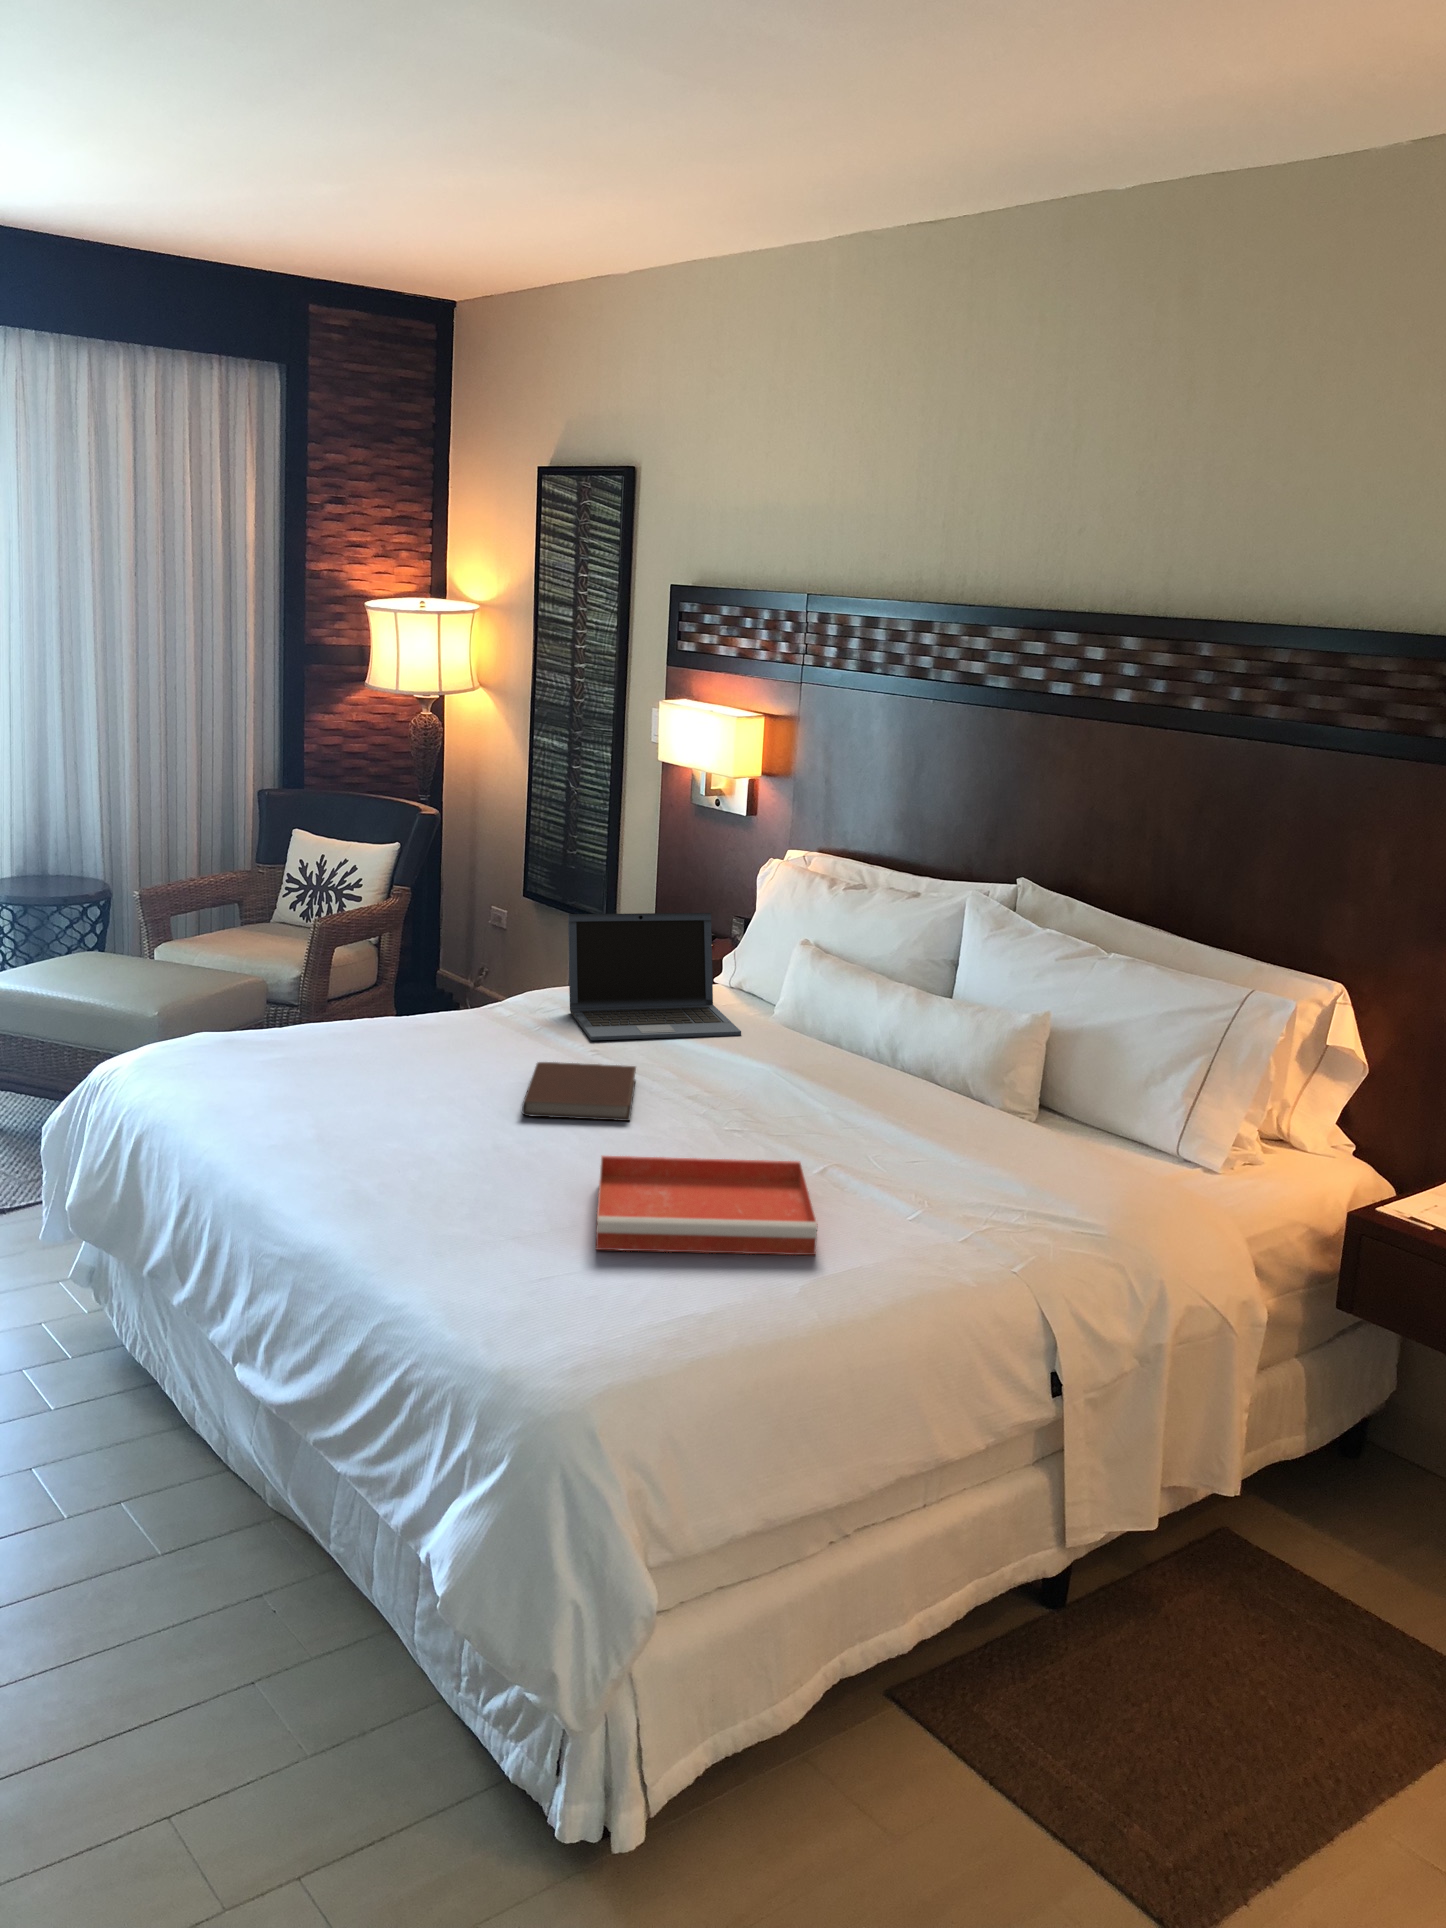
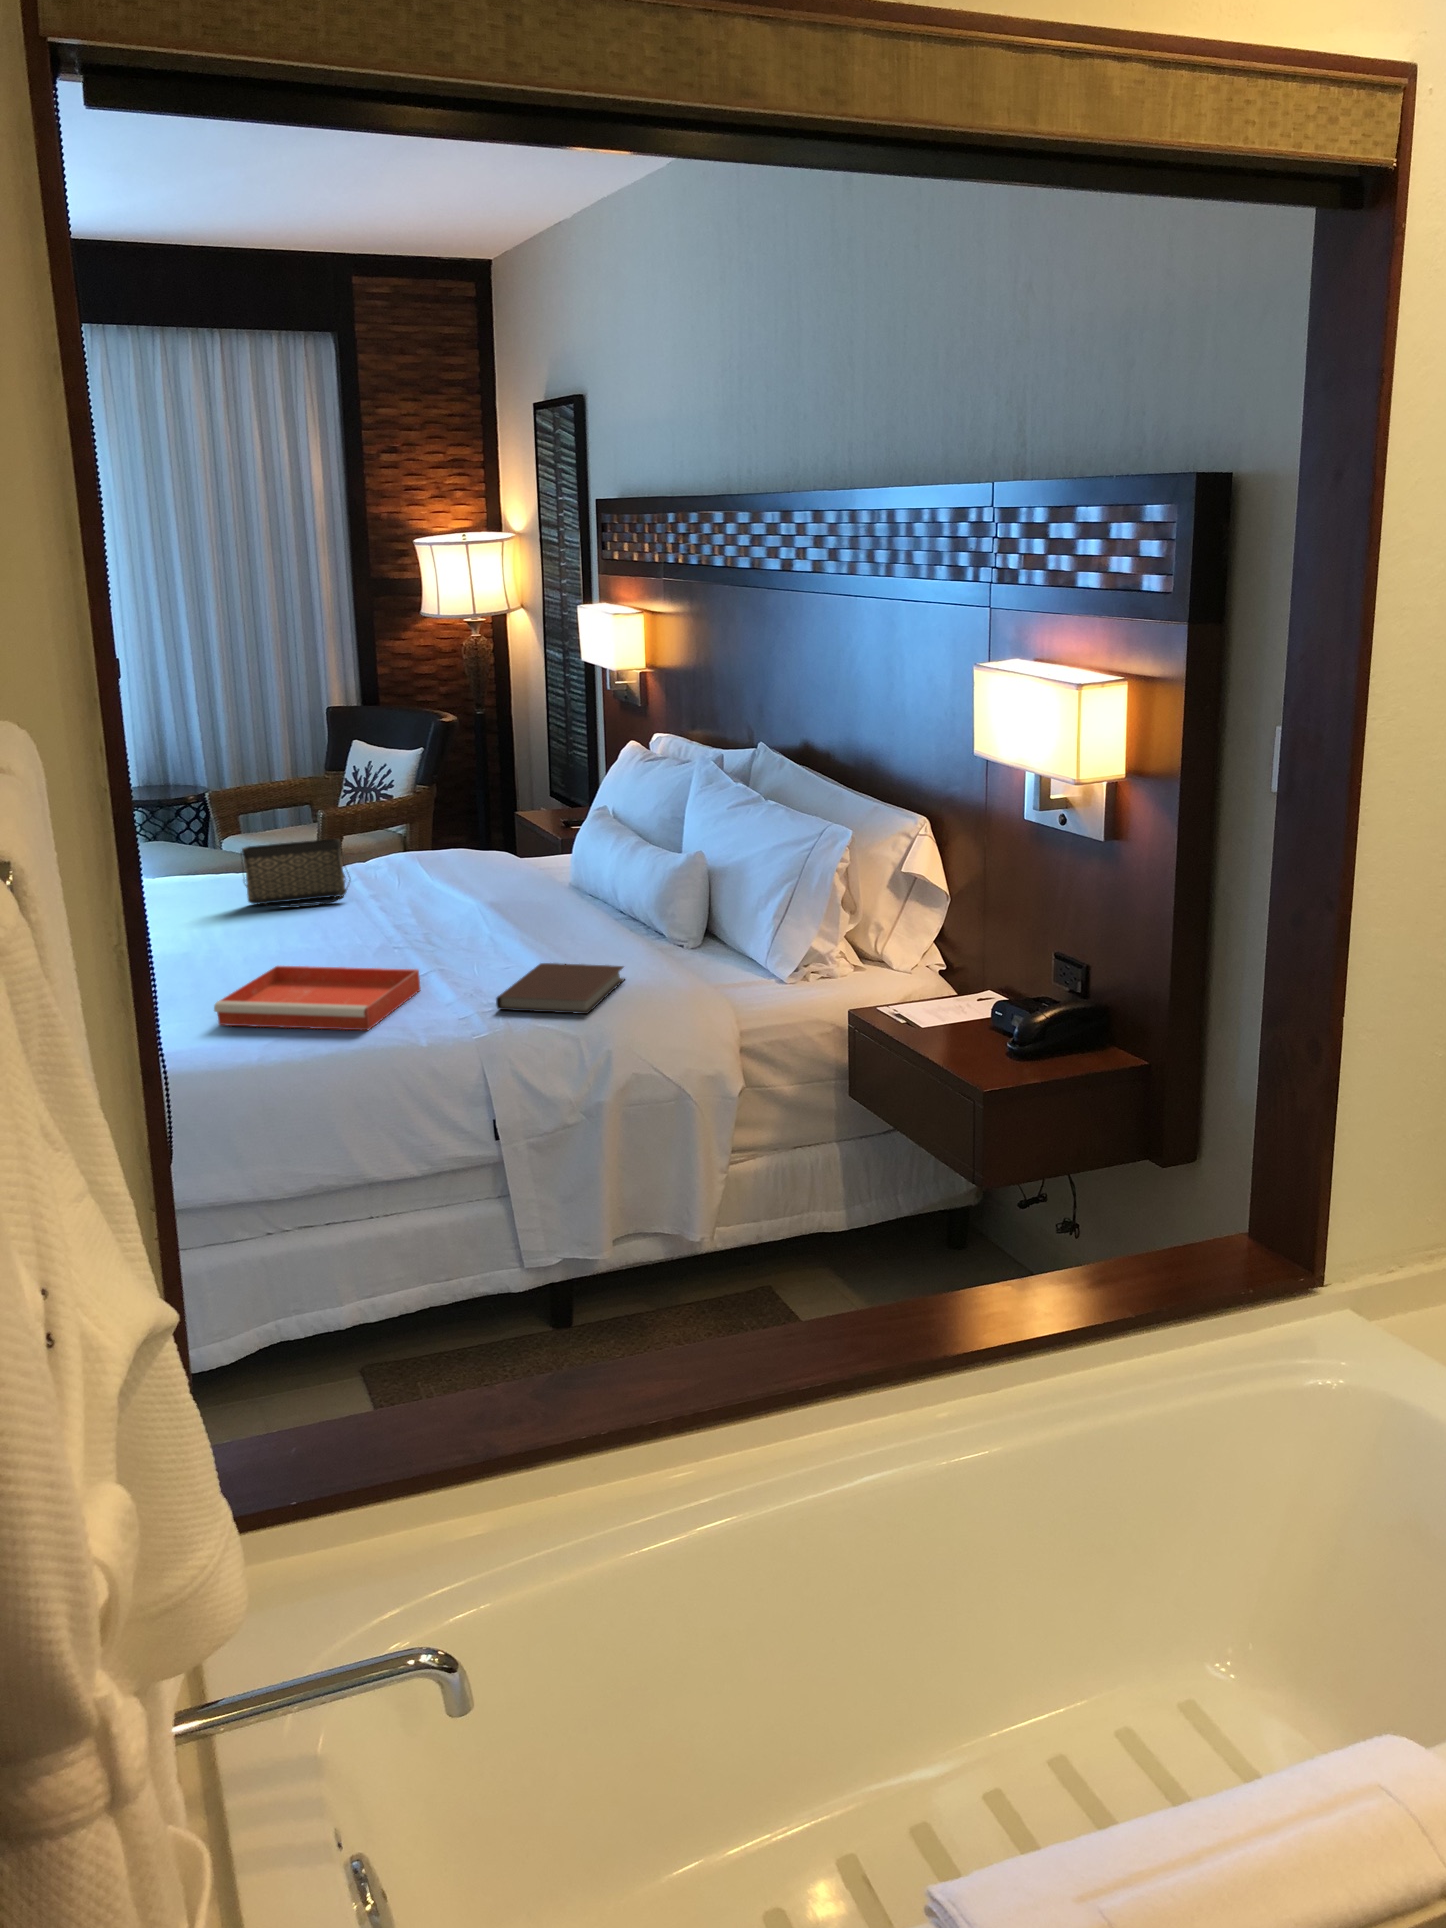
laptop: present [568,913,741,1040] -> none [408,789,543,894]
handbag: none [393,969,529,1059] -> present [241,839,350,908]
notebook: present [522,1062,636,1121] -> present [496,963,624,1014]

